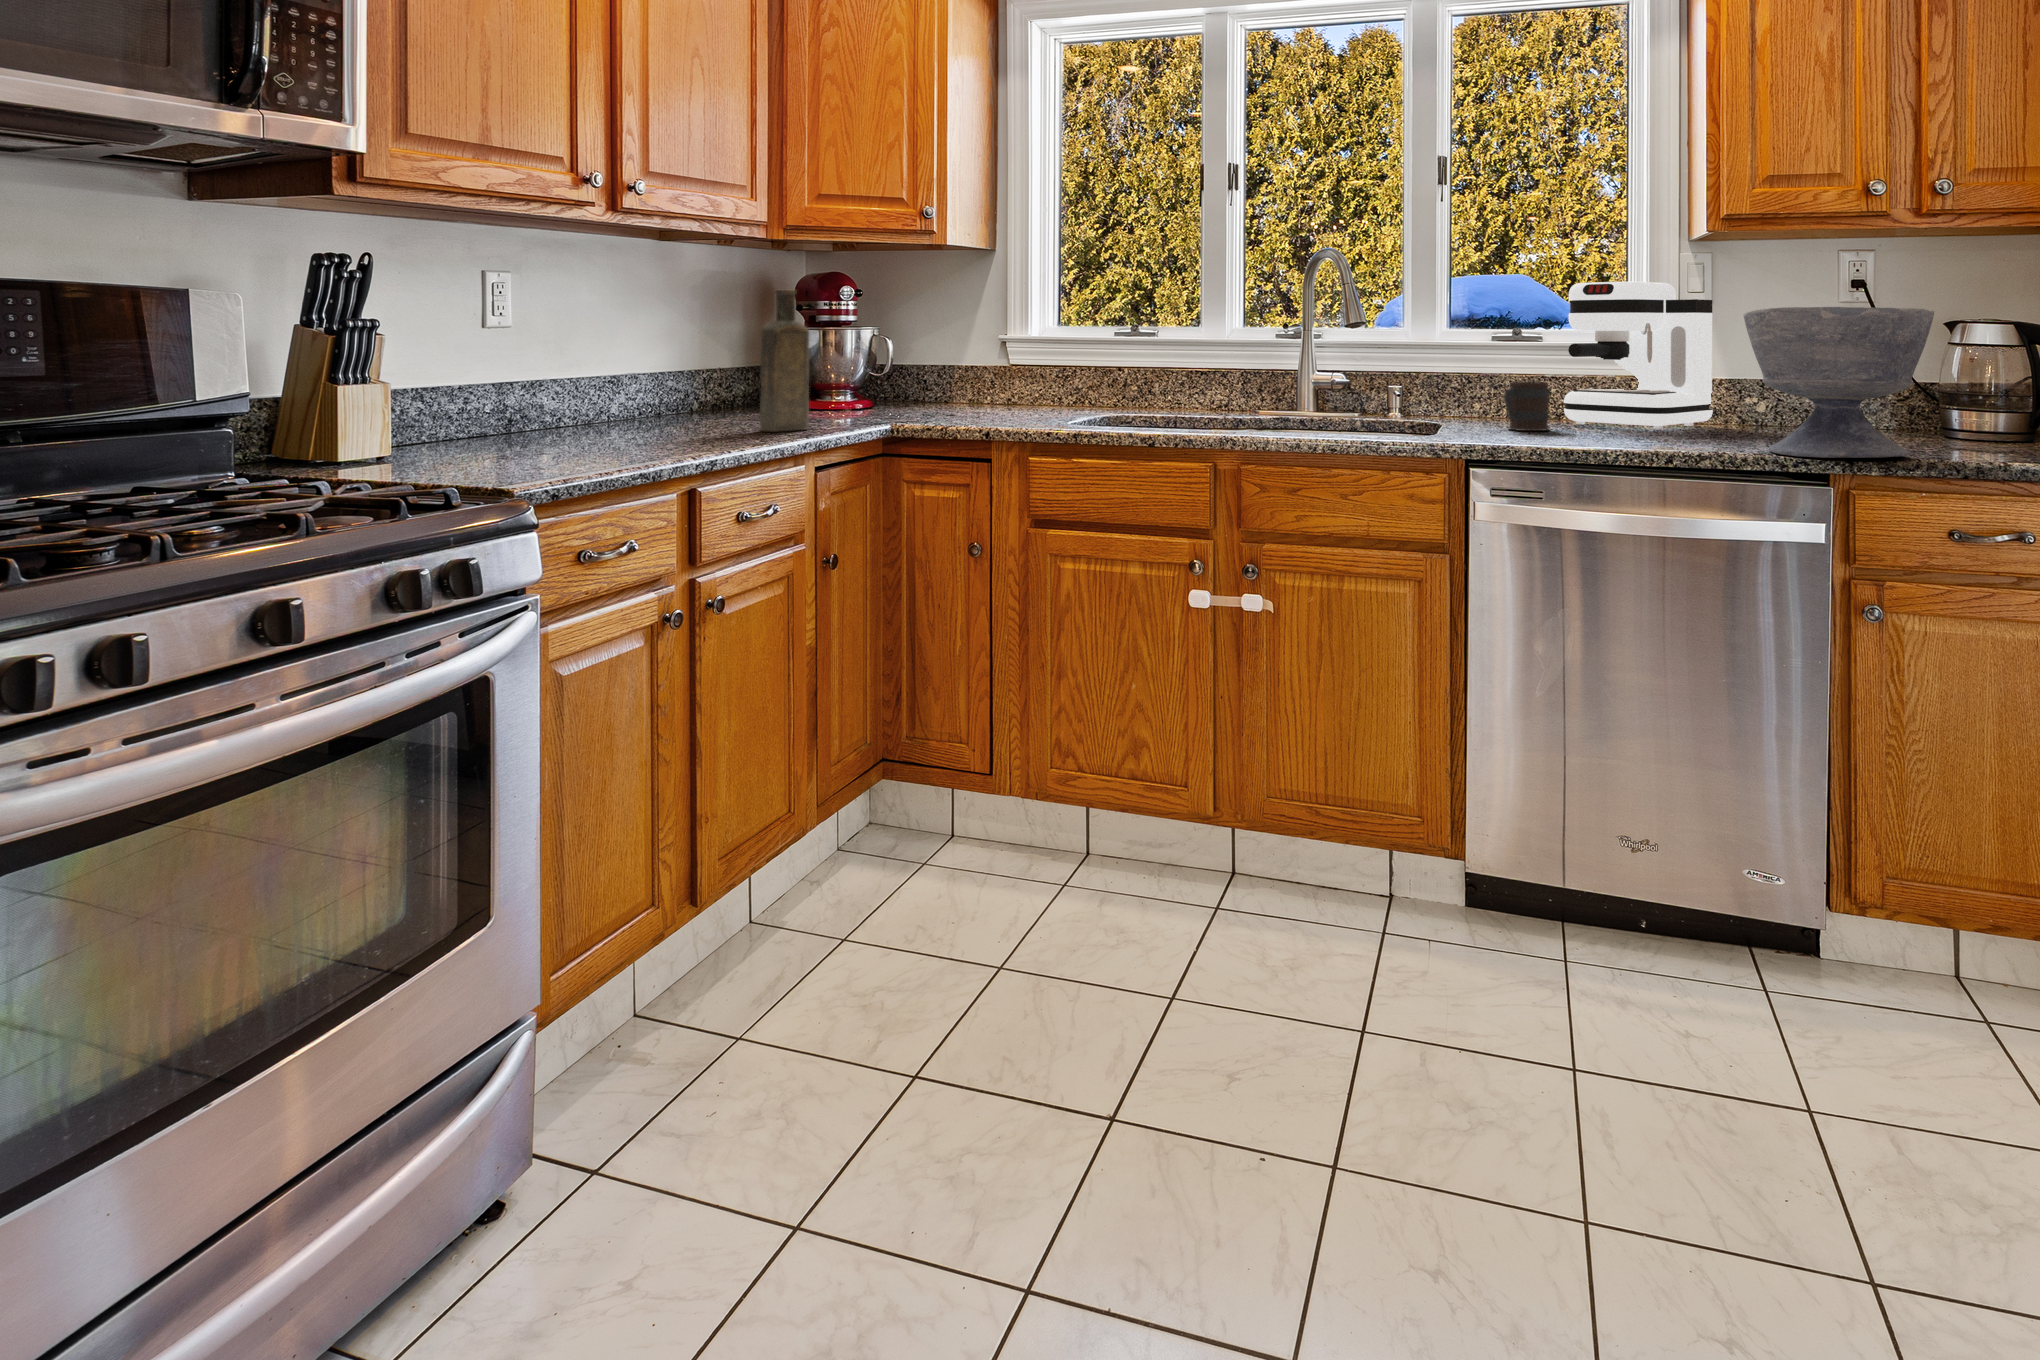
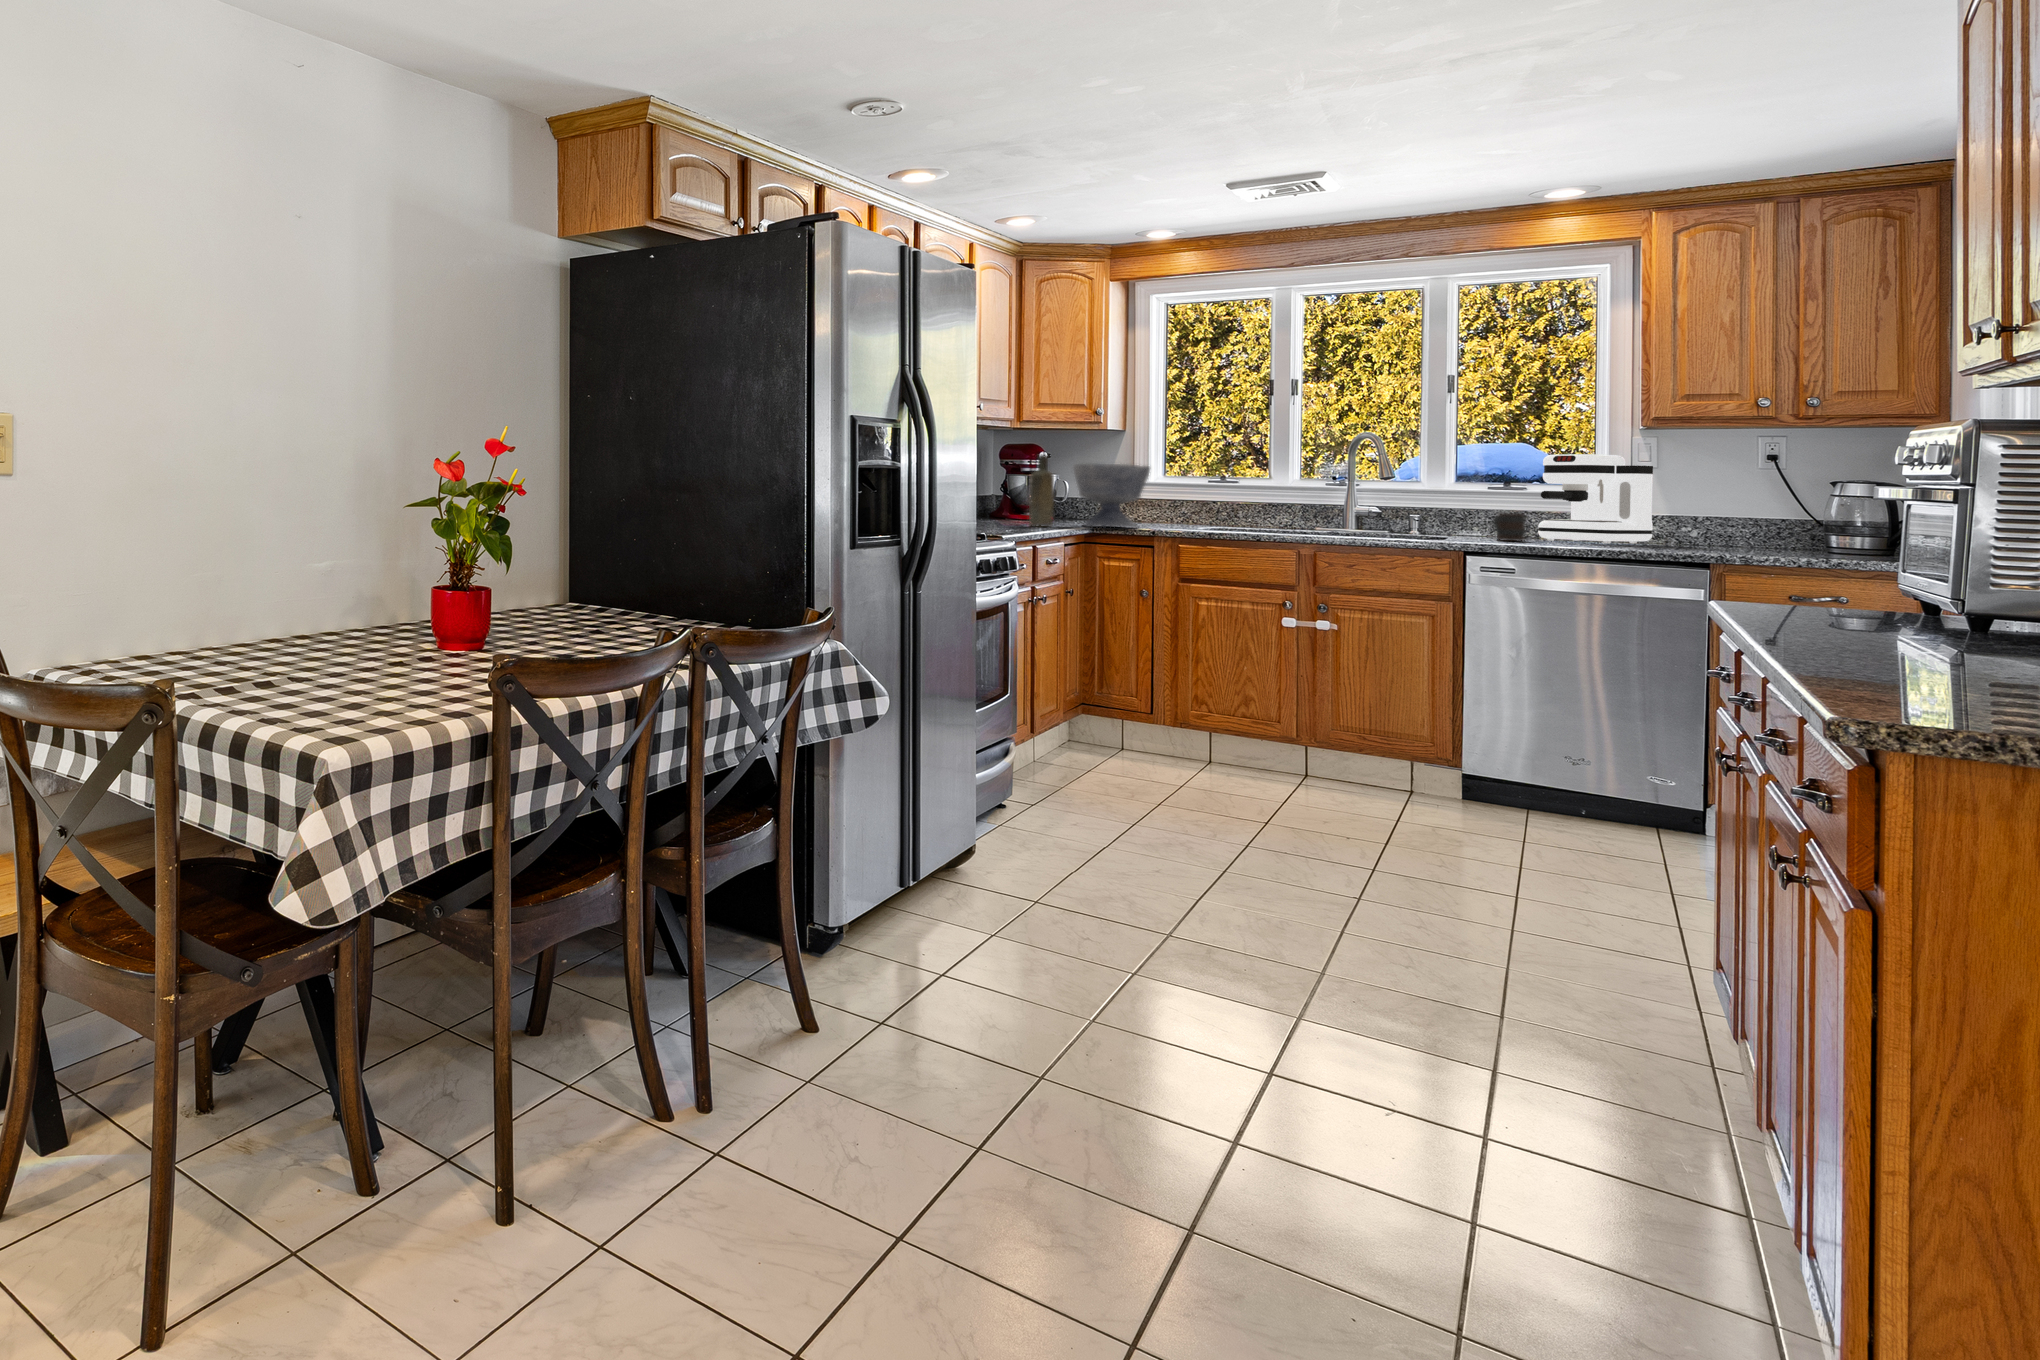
bowl: present [1743,307,1934,458] -> present [1073,463,1150,527]

